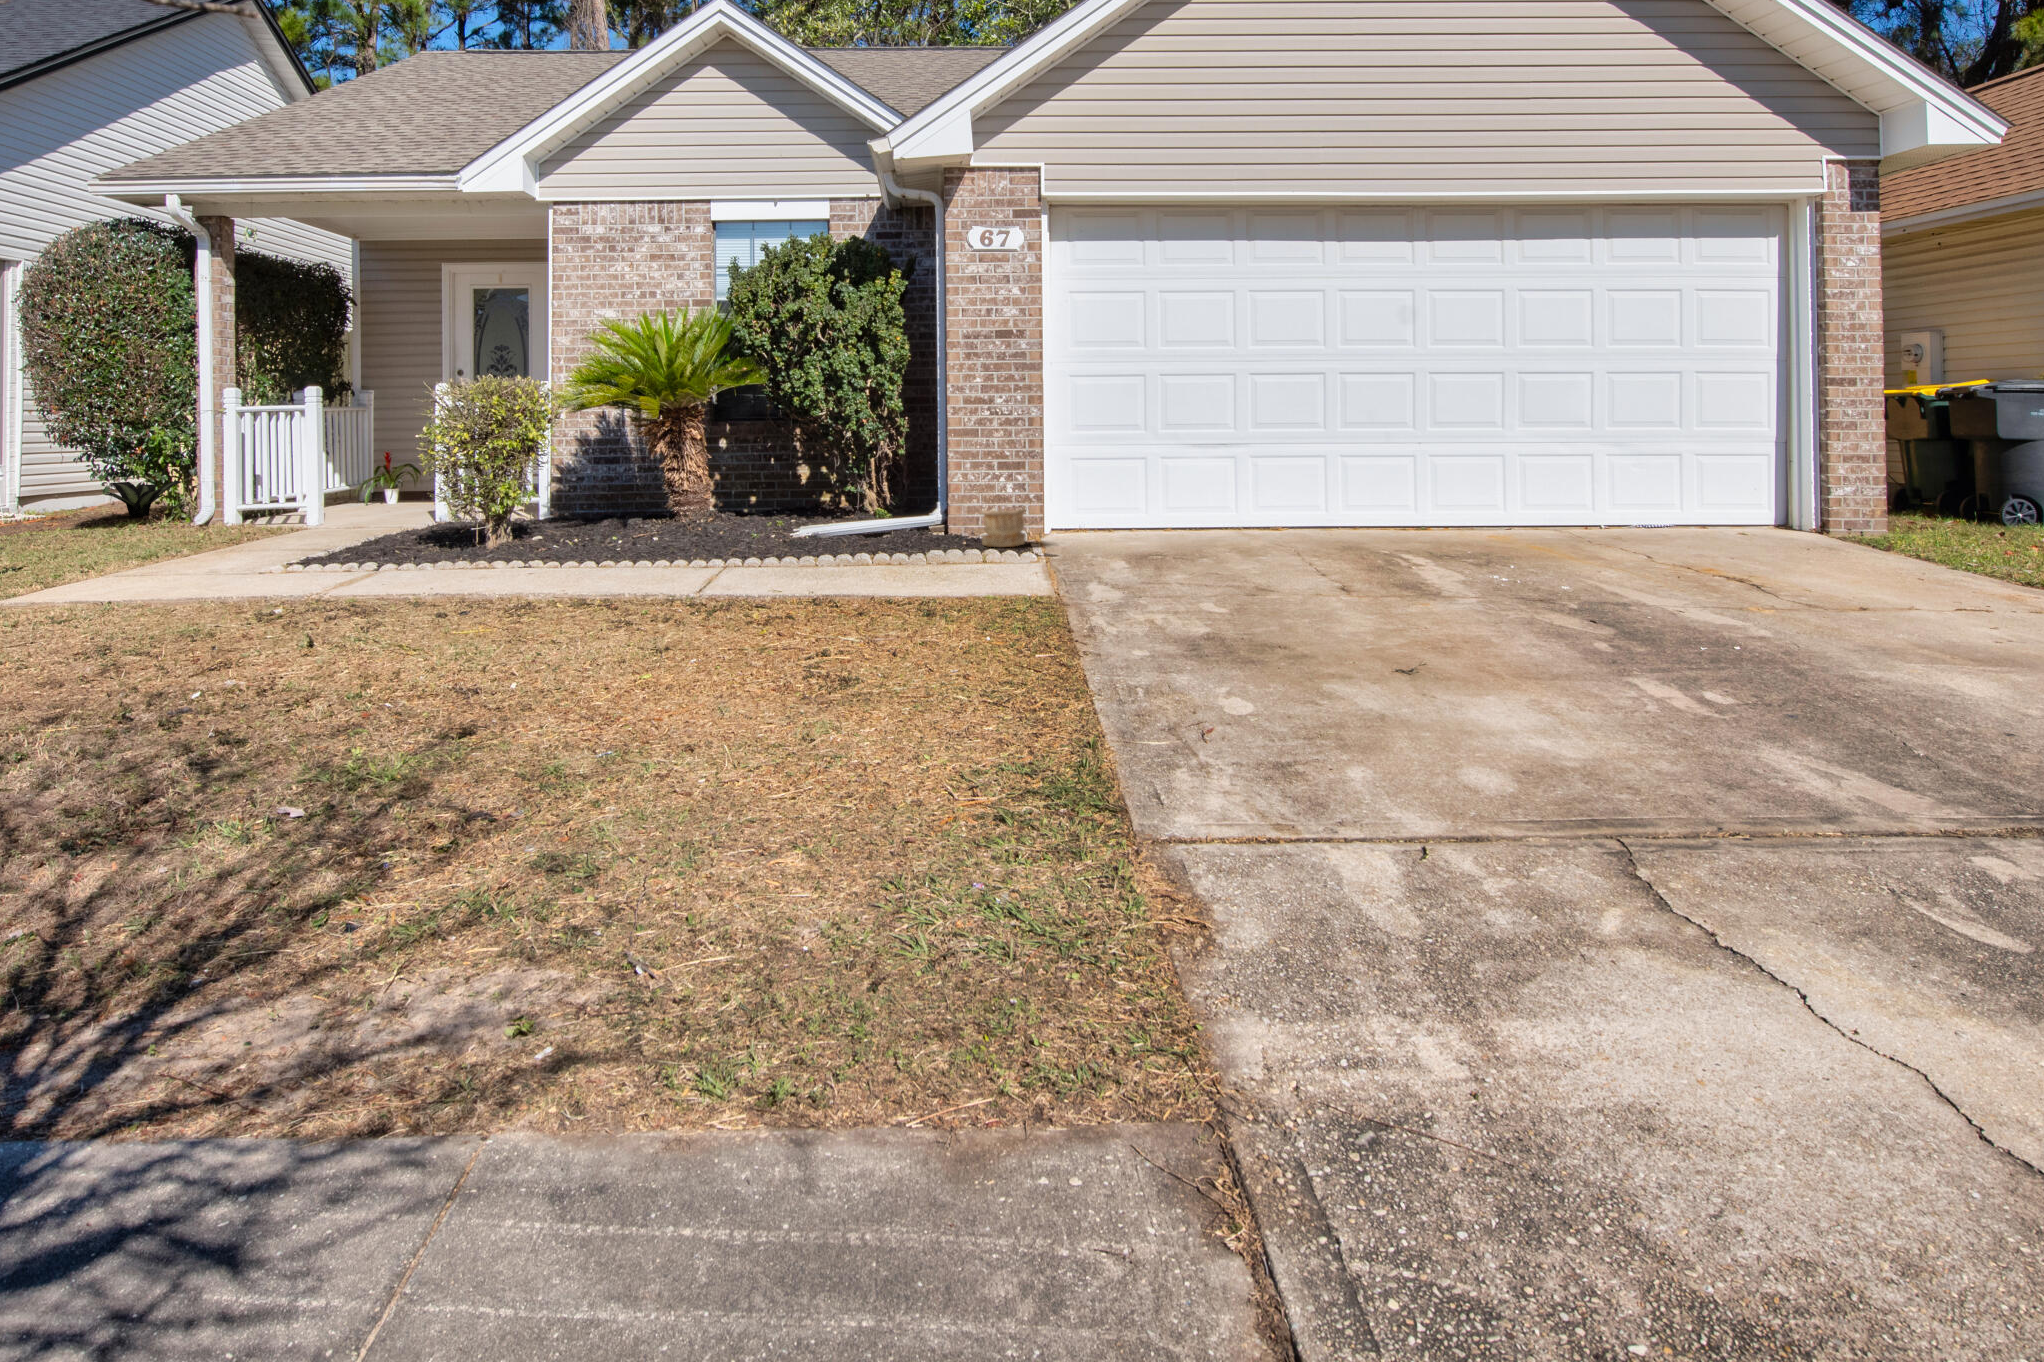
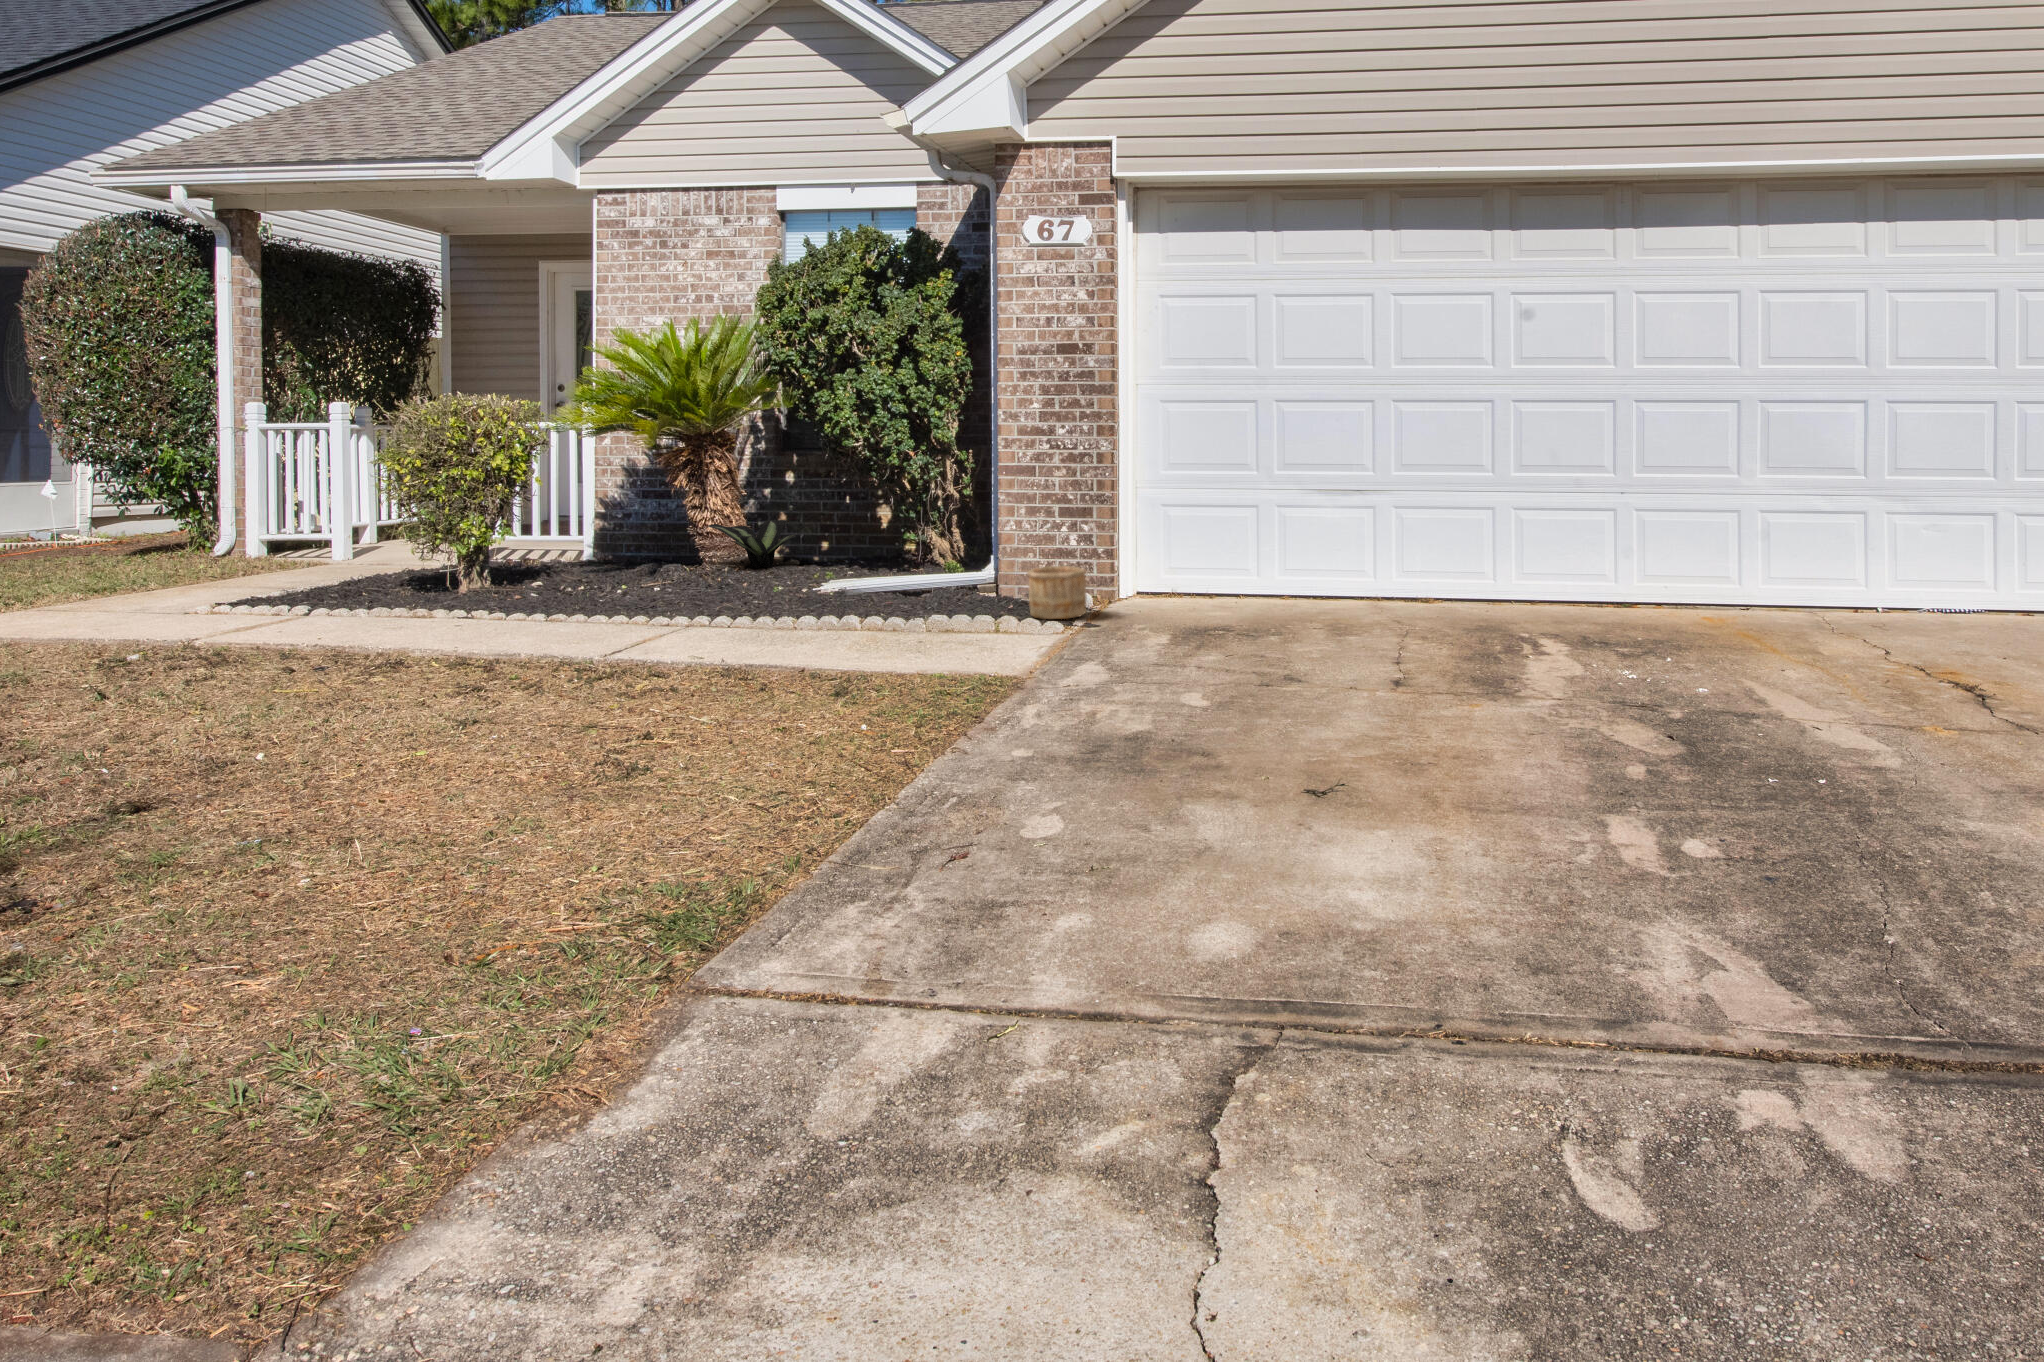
potted plant: present [105,481,183,517] -> present [708,520,796,568]

